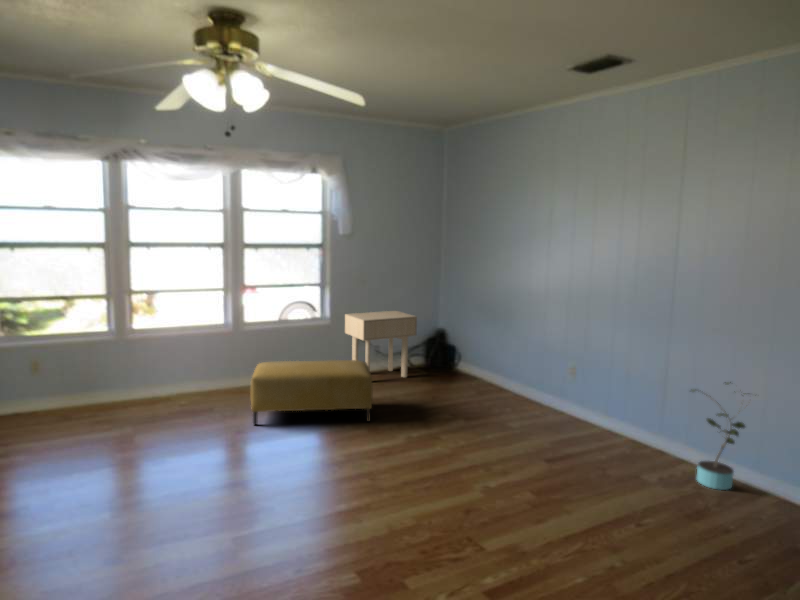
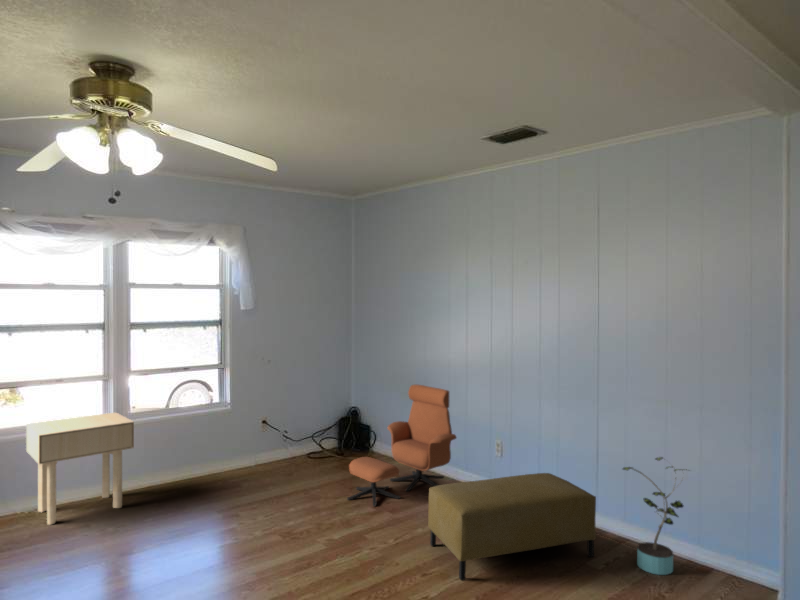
lounge chair: none [430,308,536,414] -> present [347,385,456,506]
side table: present [345,311,417,377] -> present [26,413,134,525]
ottoman: present [251,360,372,425] -> present [428,473,596,580]

